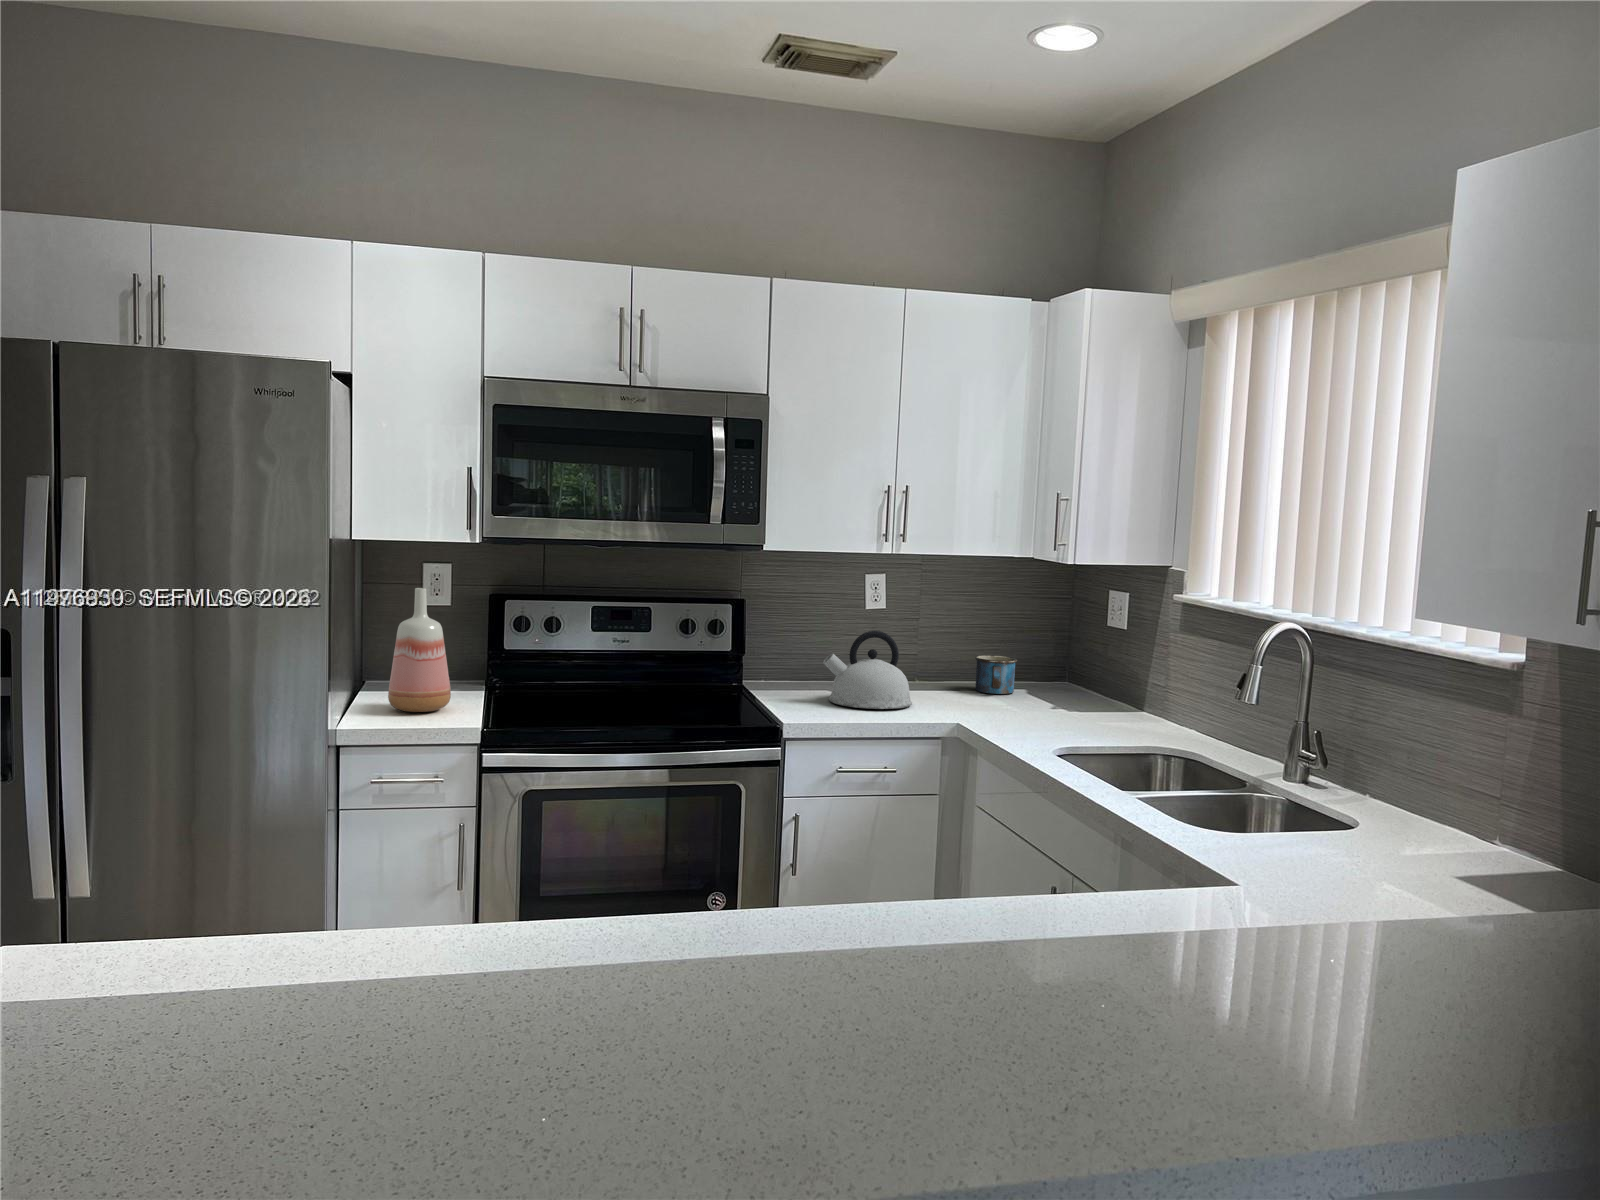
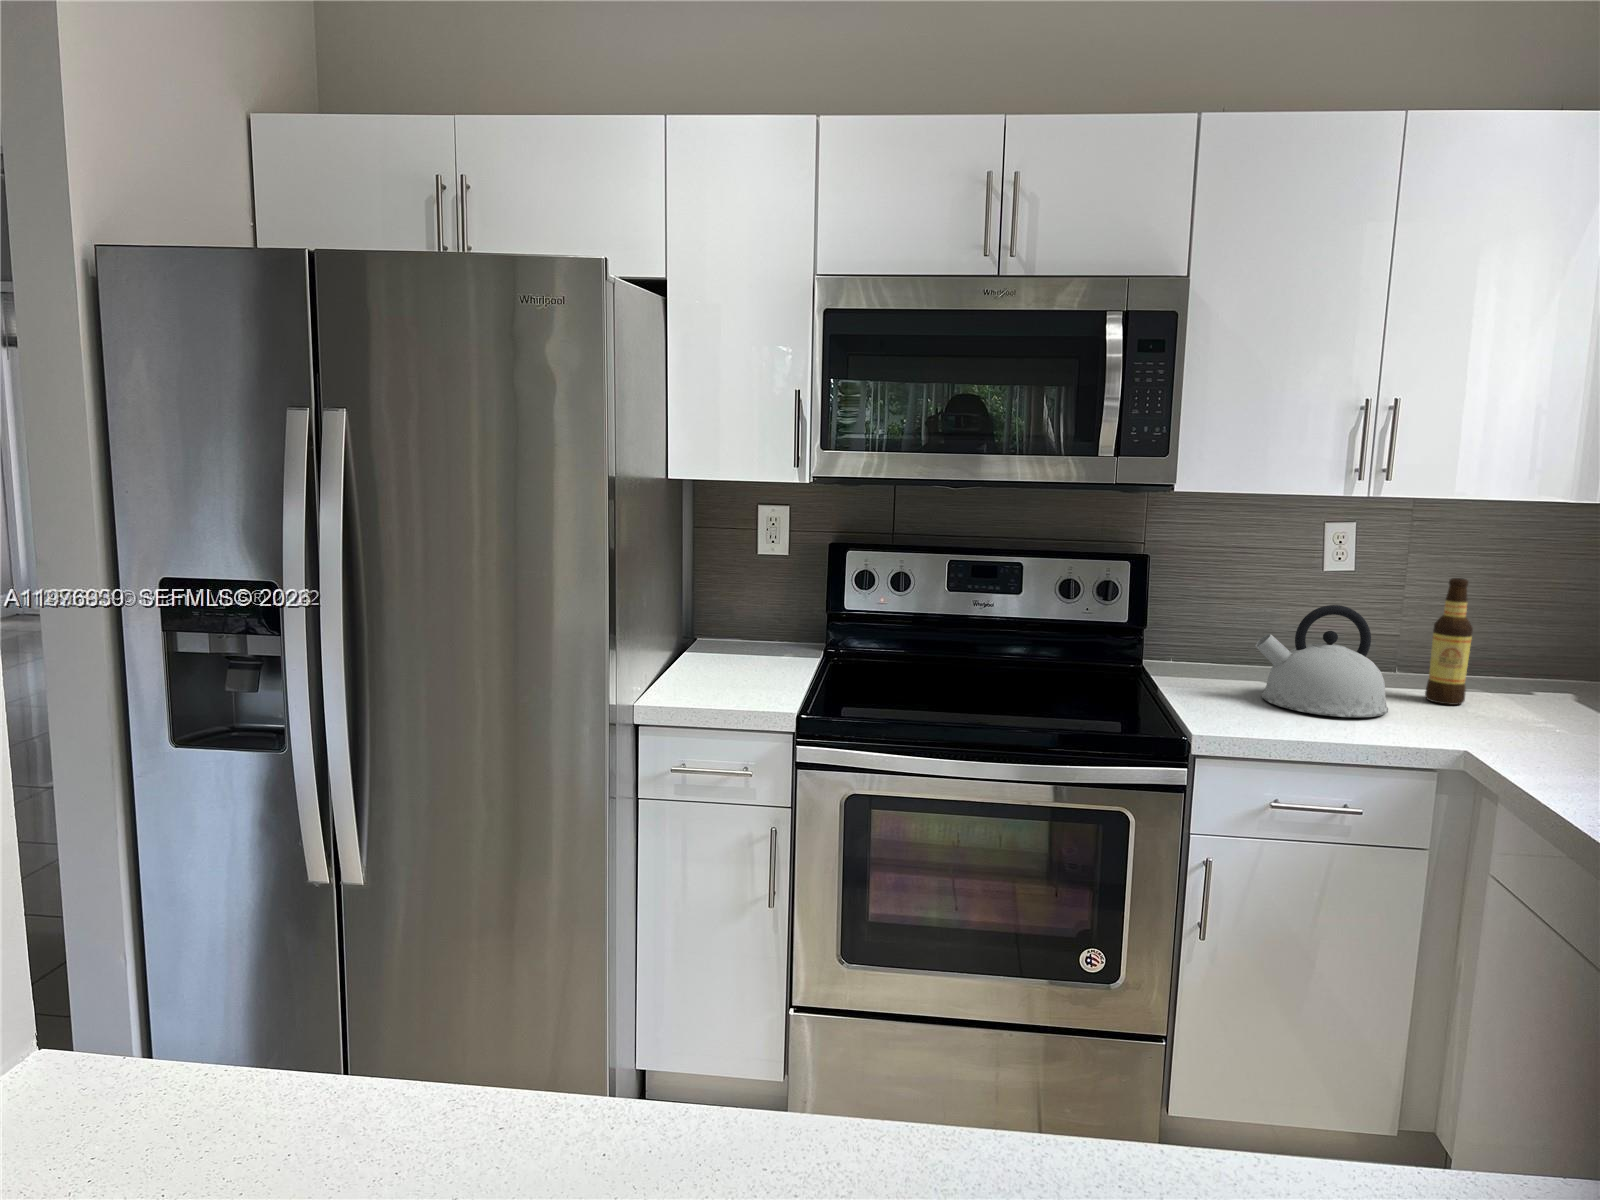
vase: present [388,588,451,712] -> none [700,536,771,684]
bottle: none [936,610,962,699] -> present [1425,578,1473,705]
mug: present [975,655,1017,694] -> none [1488,642,1562,701]

